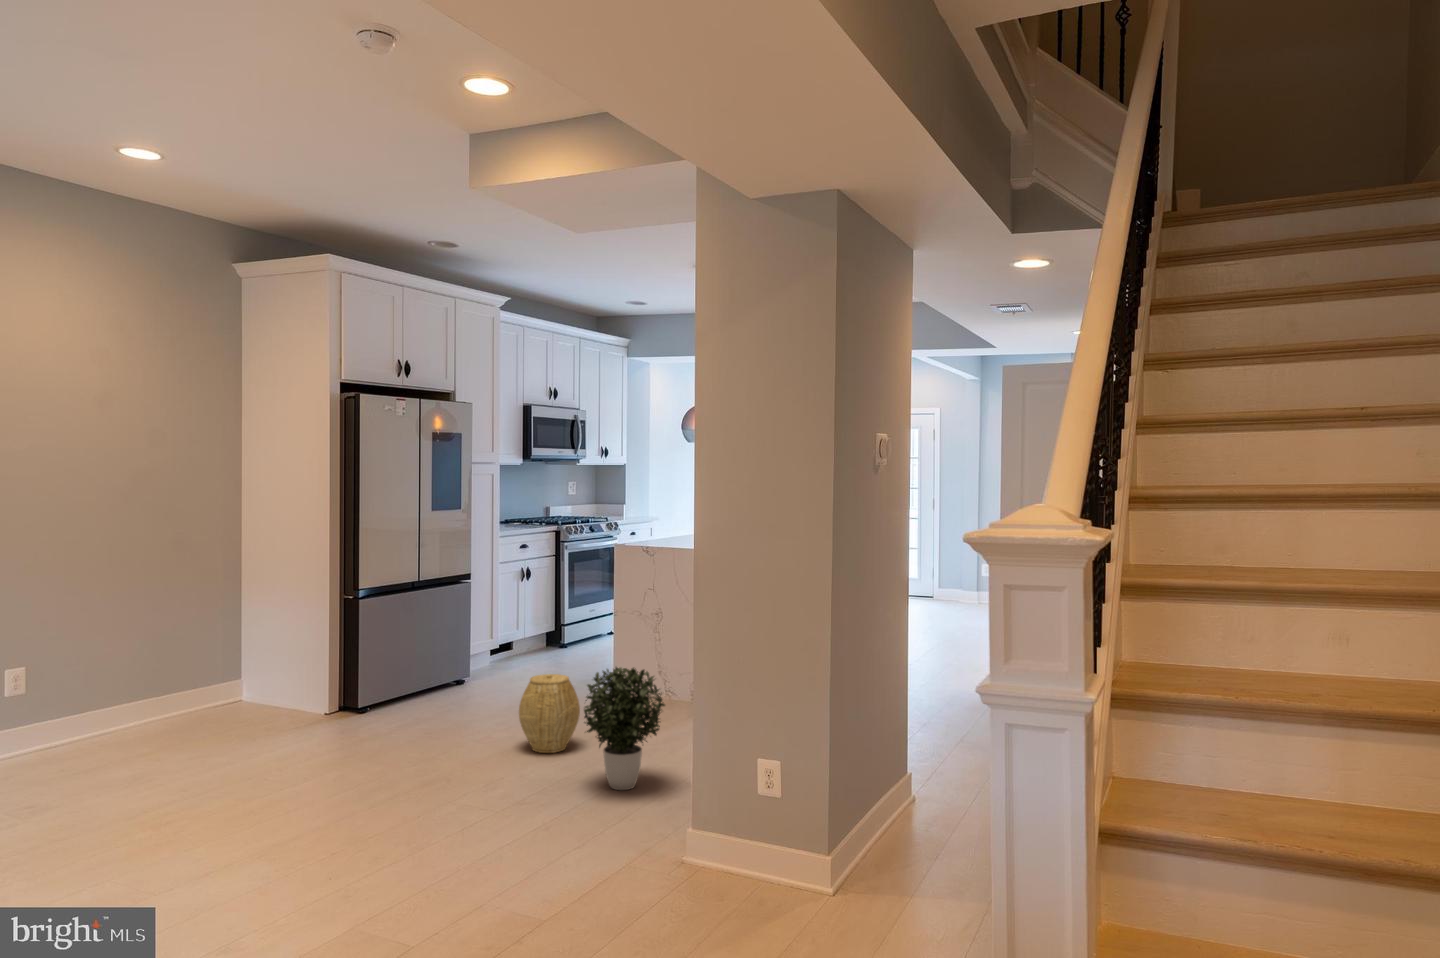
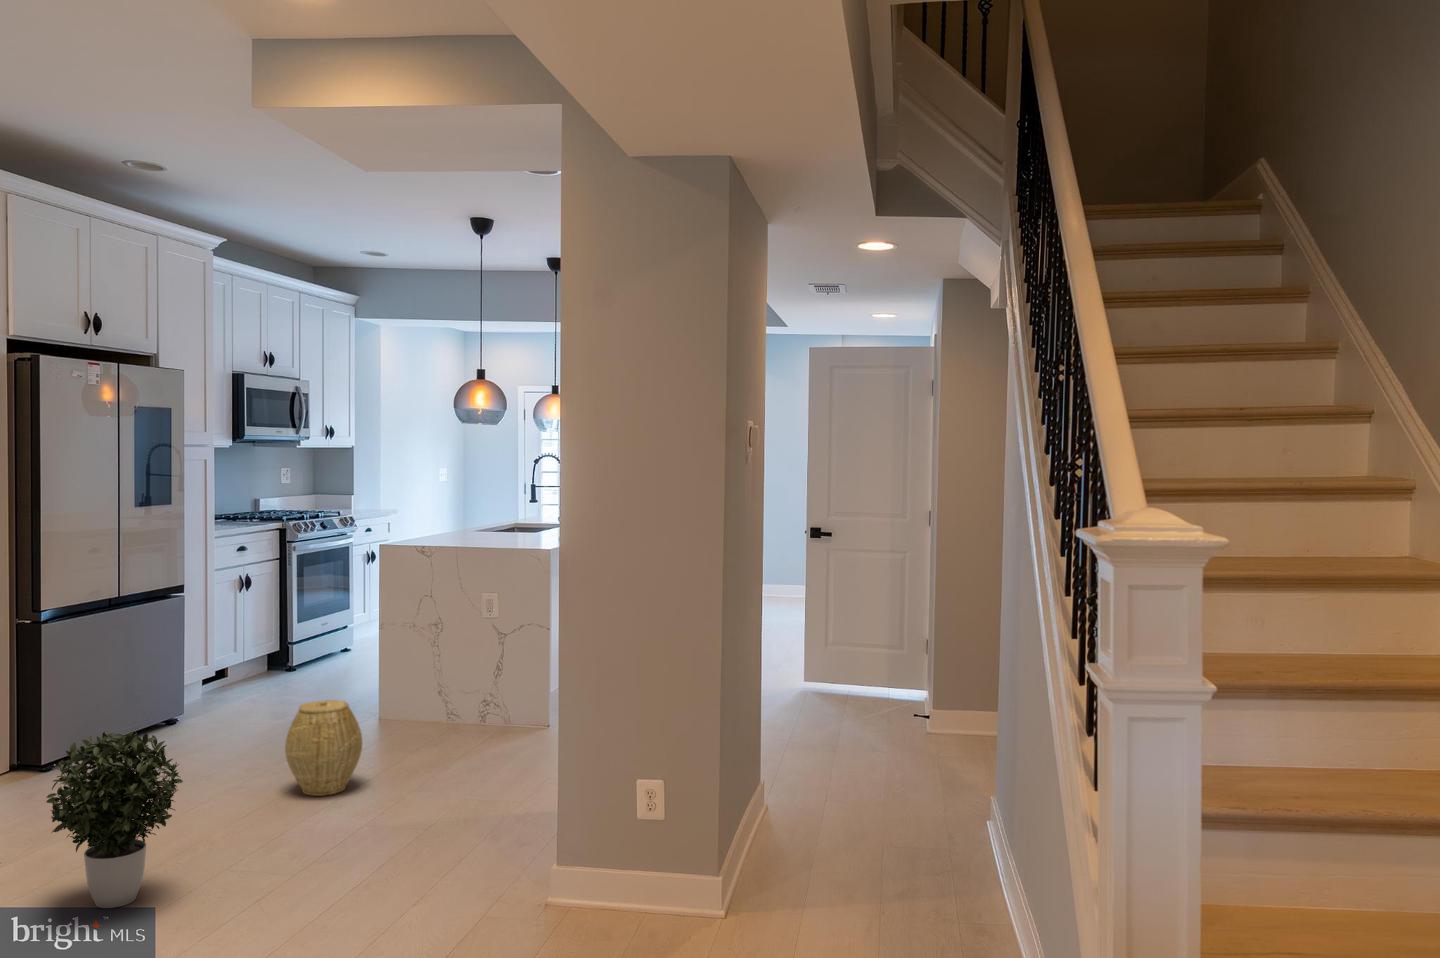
potted plant: present [584,667,665,790] -> present [46,732,183,908]

